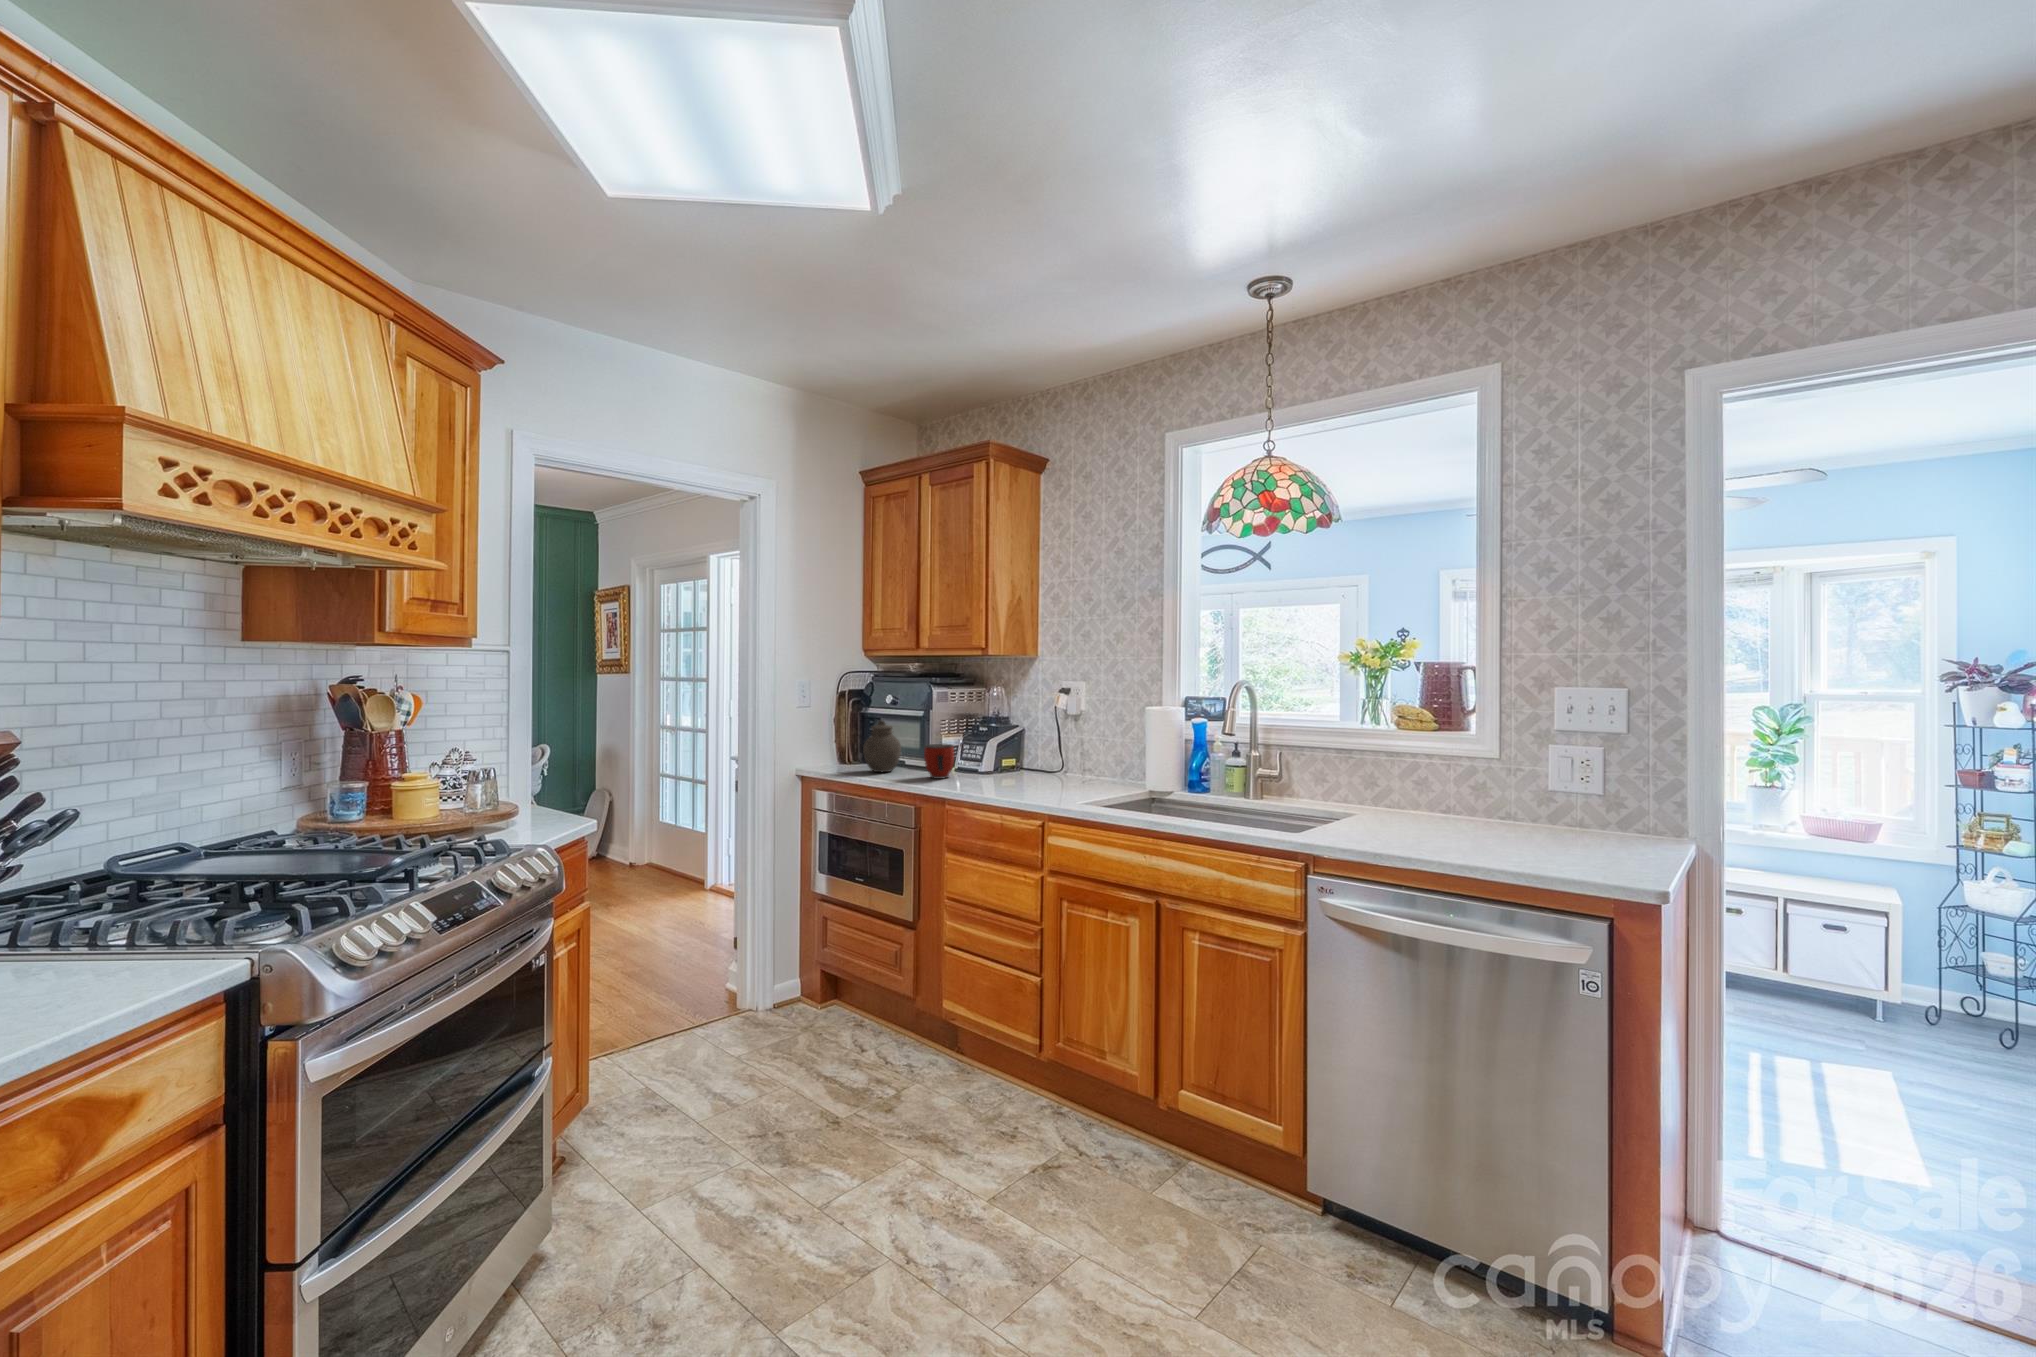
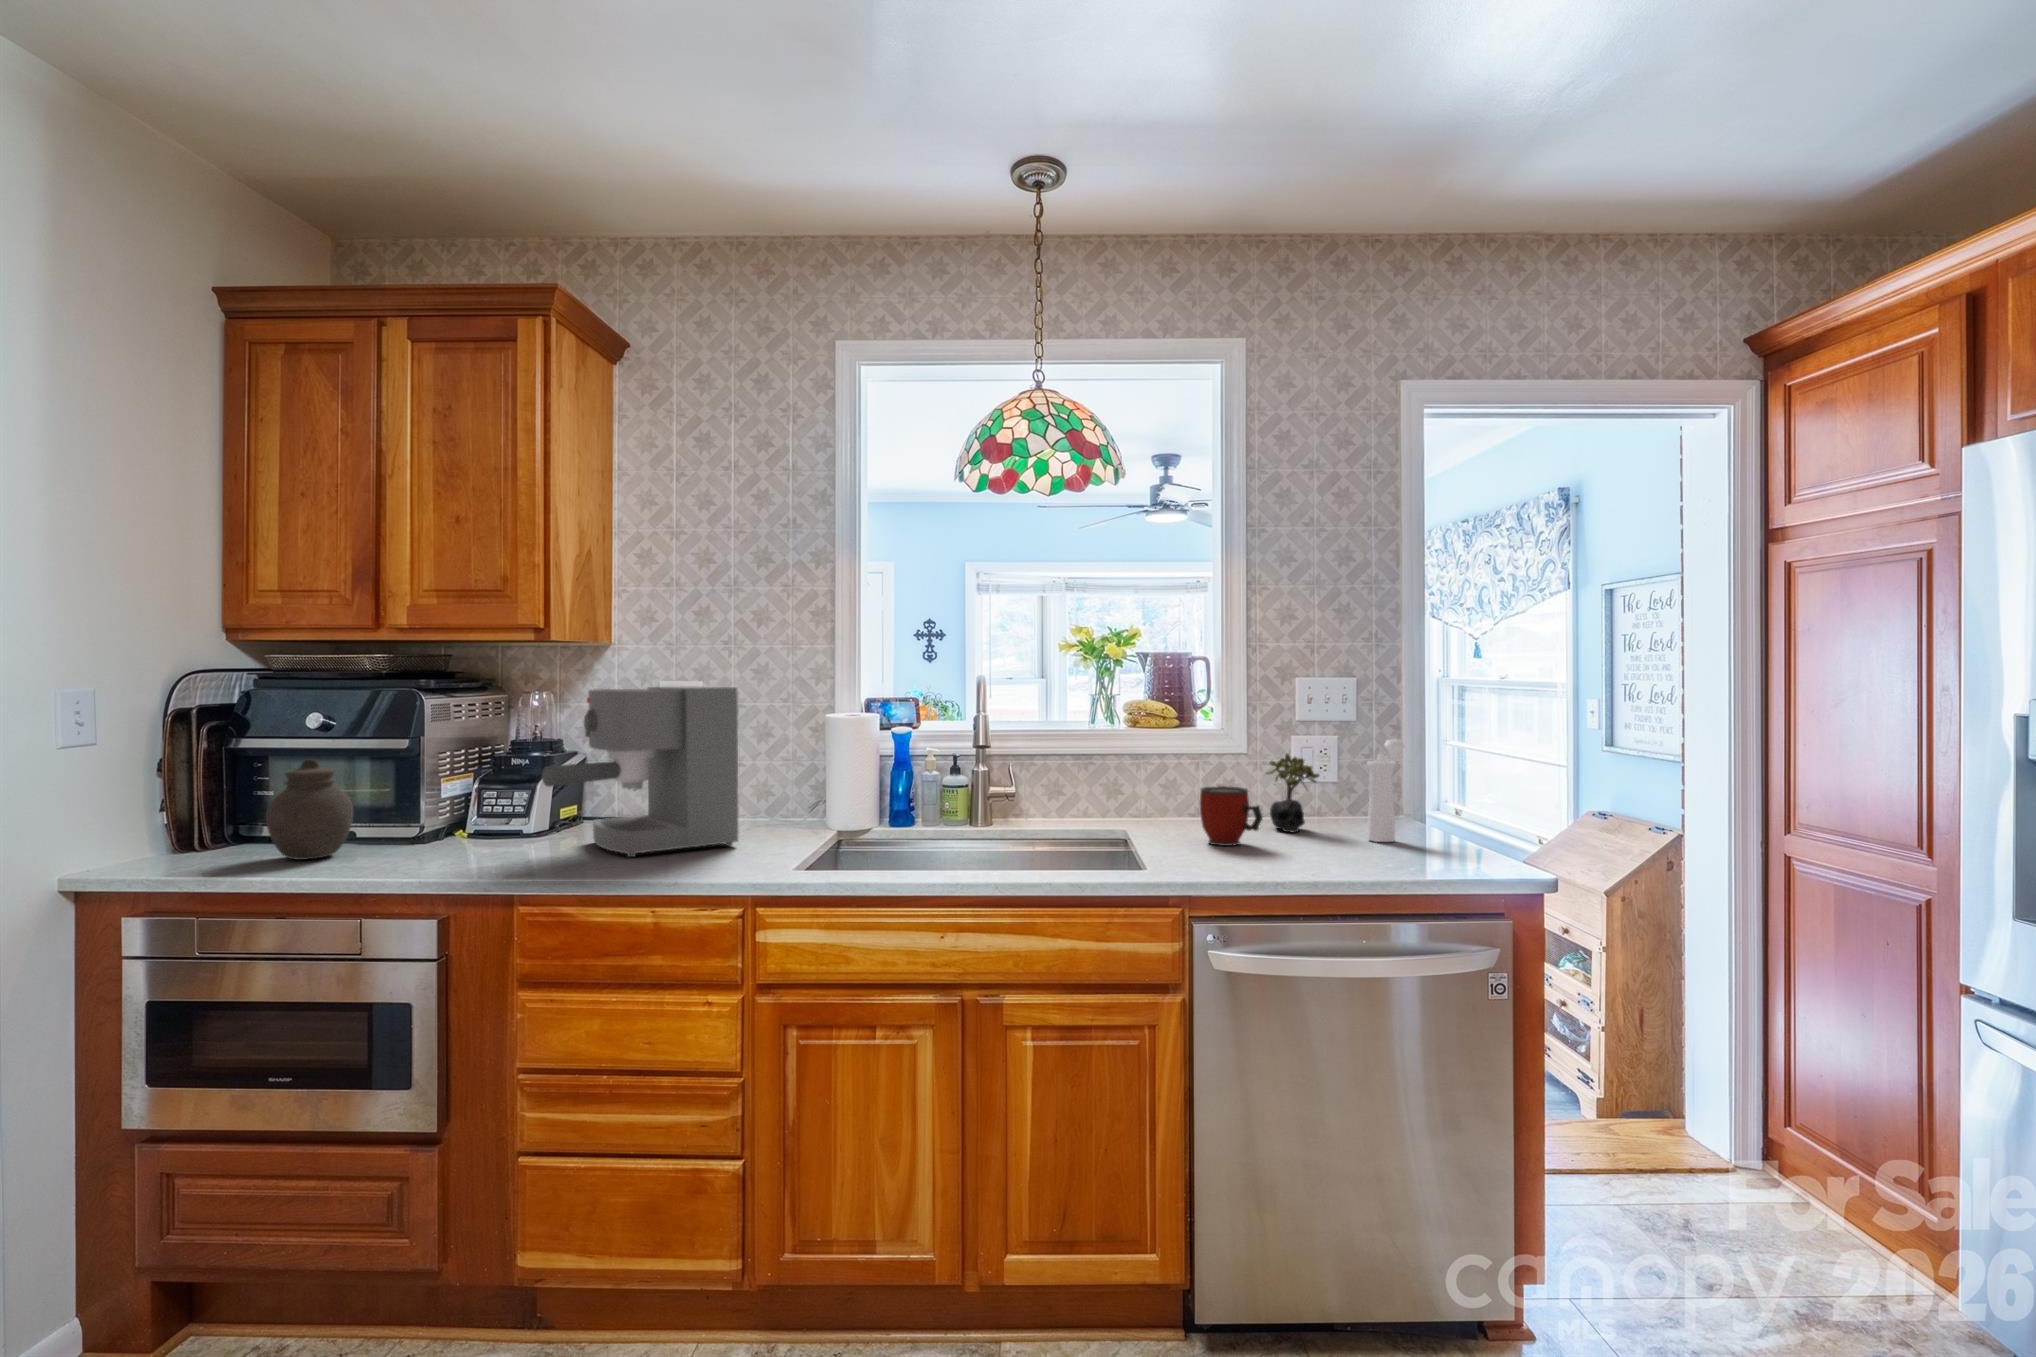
coffee maker: none [967,684,1075,787] -> present [542,686,738,857]
mug: present [924,744,954,779] -> present [1200,786,1262,846]
pepper mill: none [1567,747,1631,844] -> present [1367,740,1404,842]
succulent plant: none [1489,753,1541,825] -> present [1266,754,1319,832]

